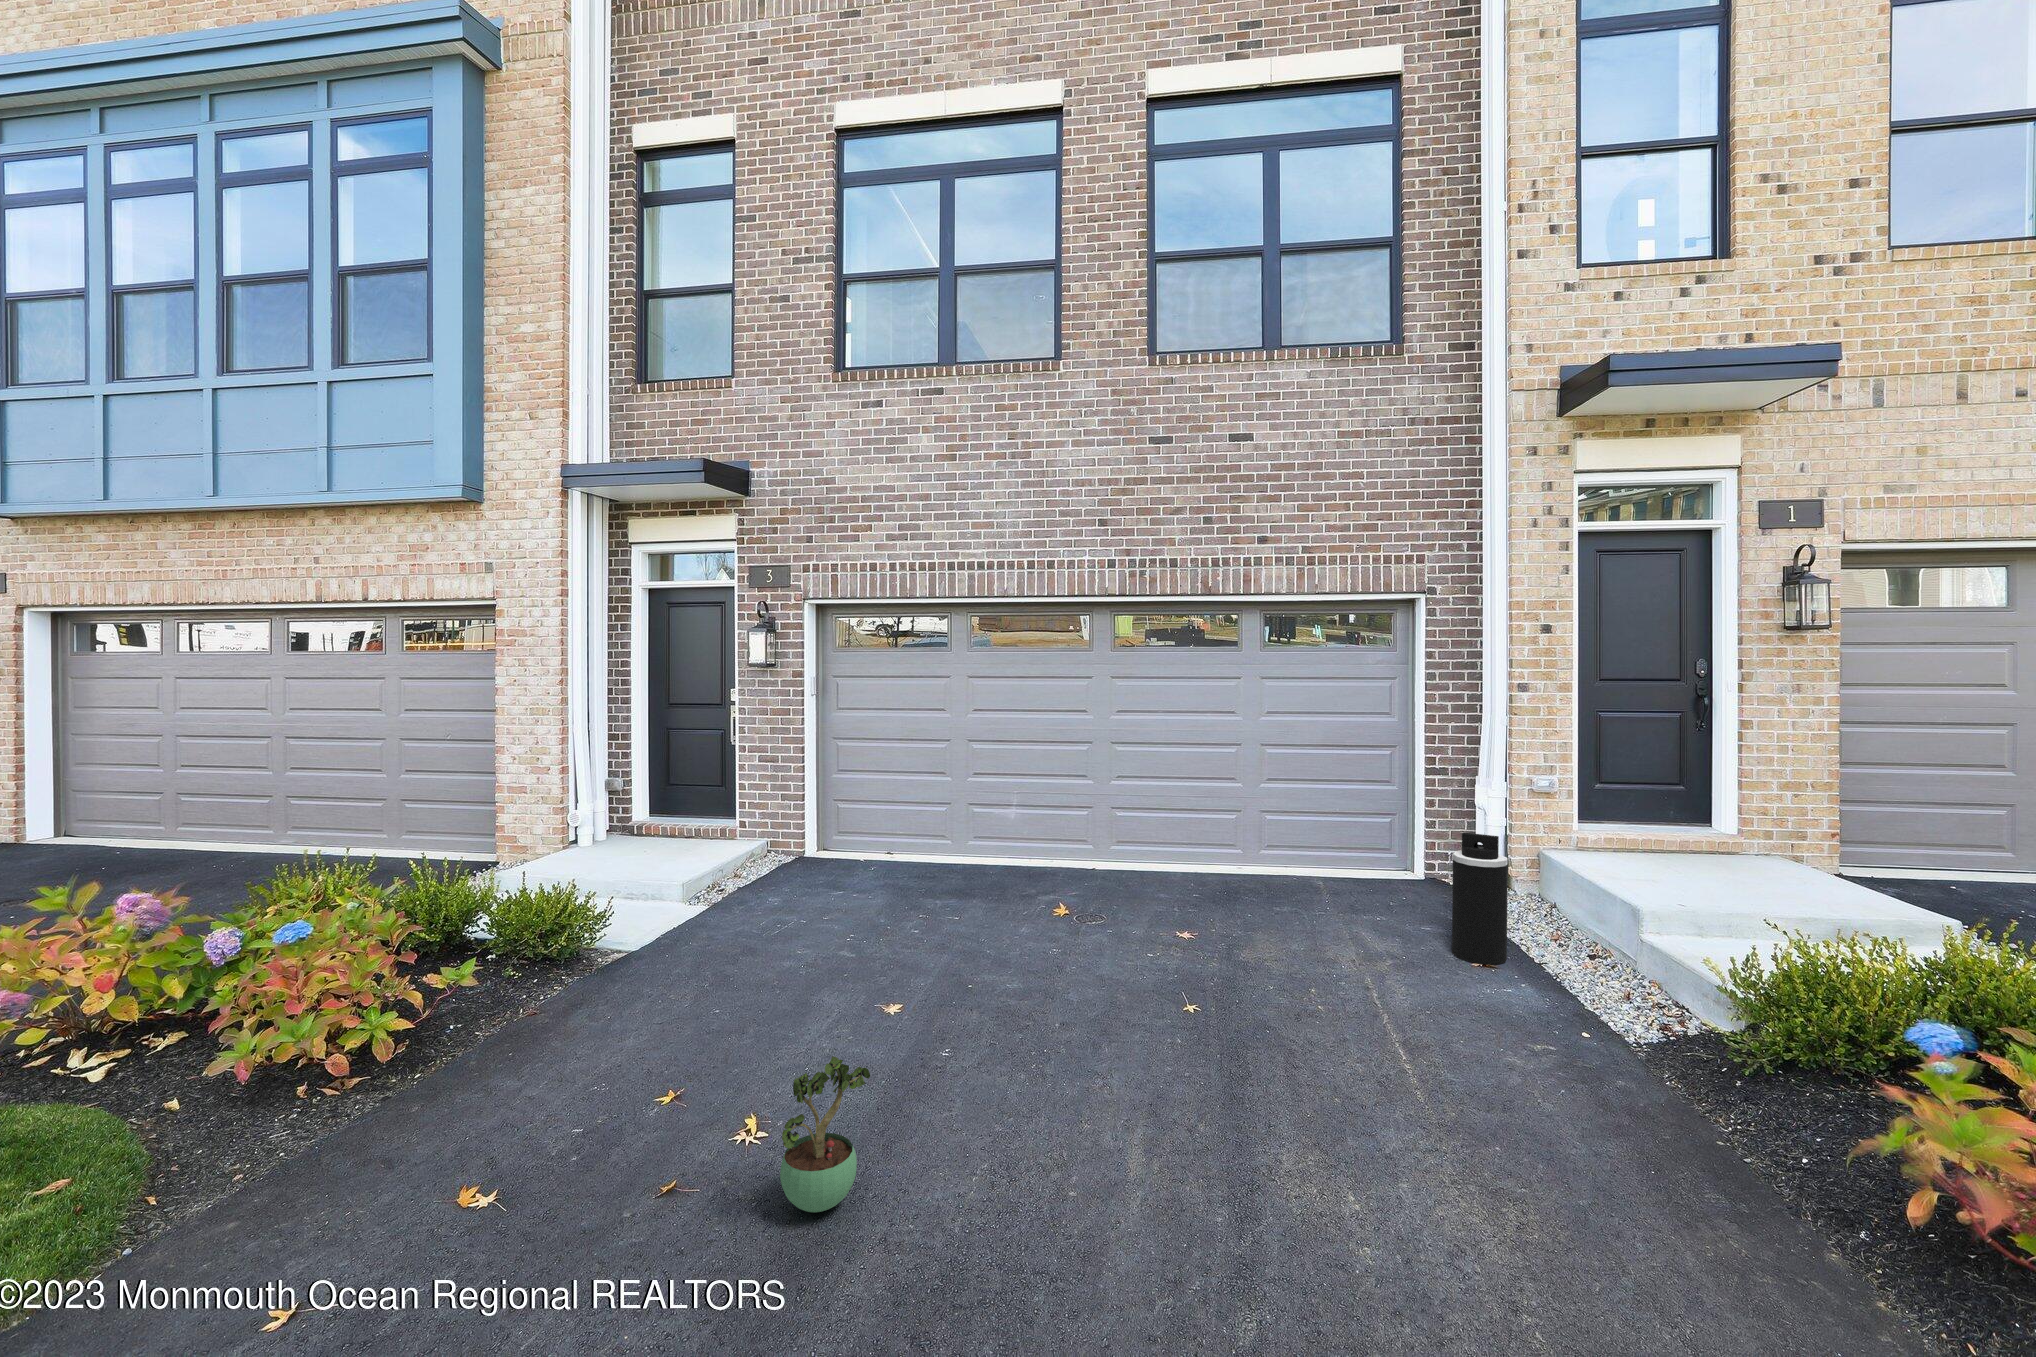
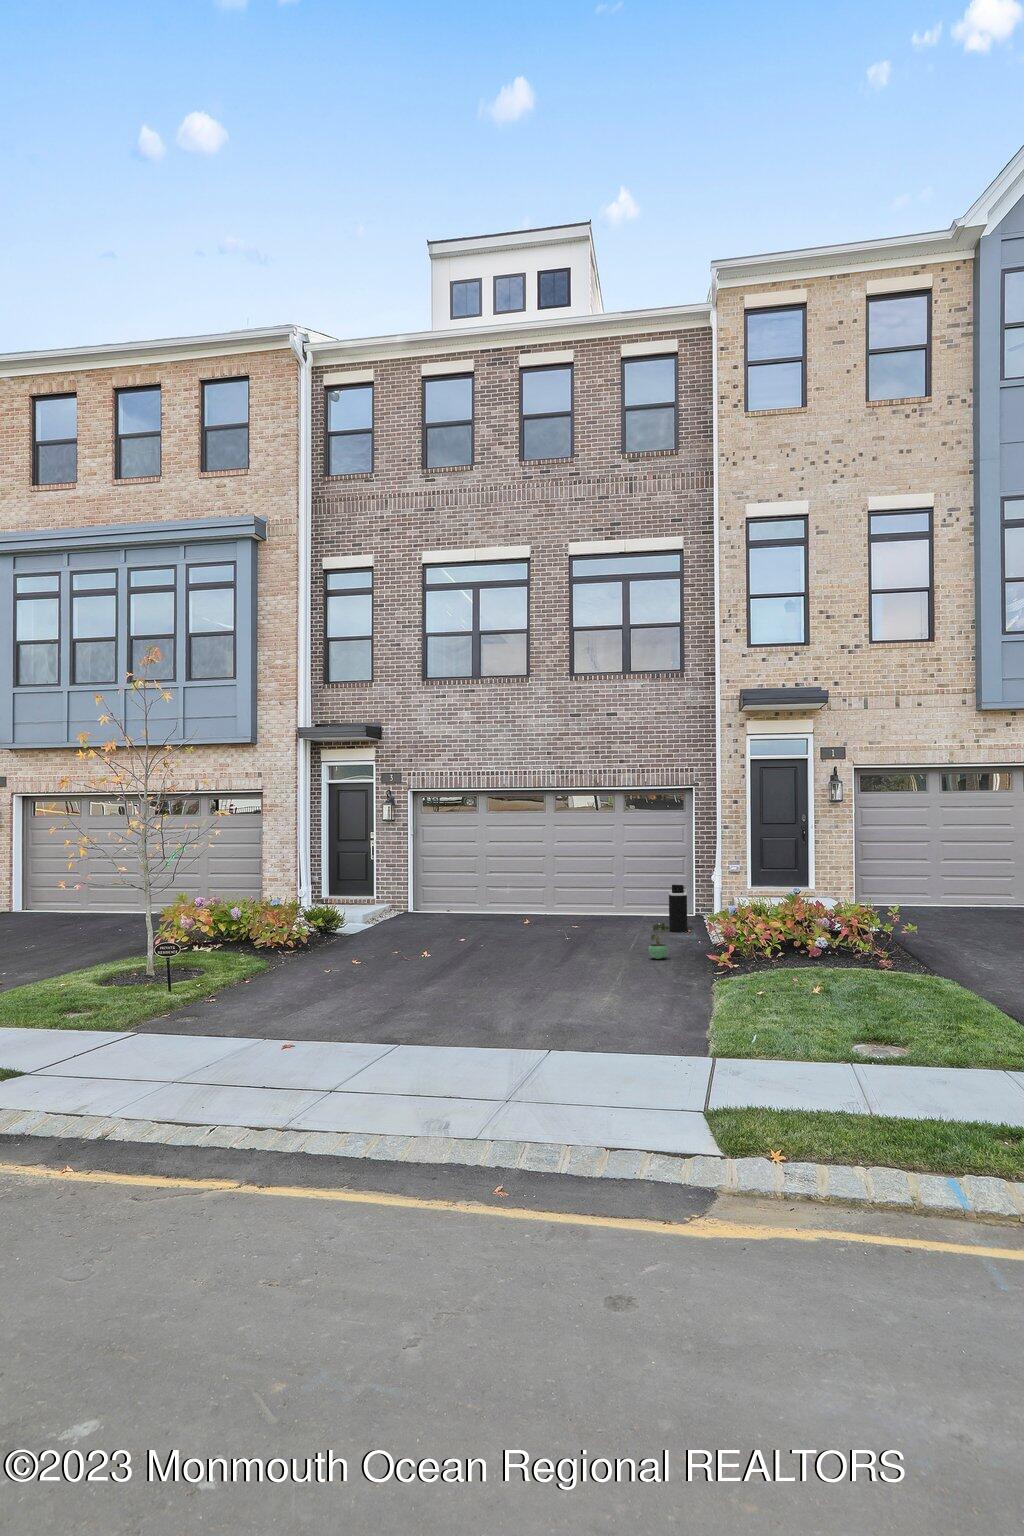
potted plant: present [780,1056,870,1212] -> present [649,922,669,959]

